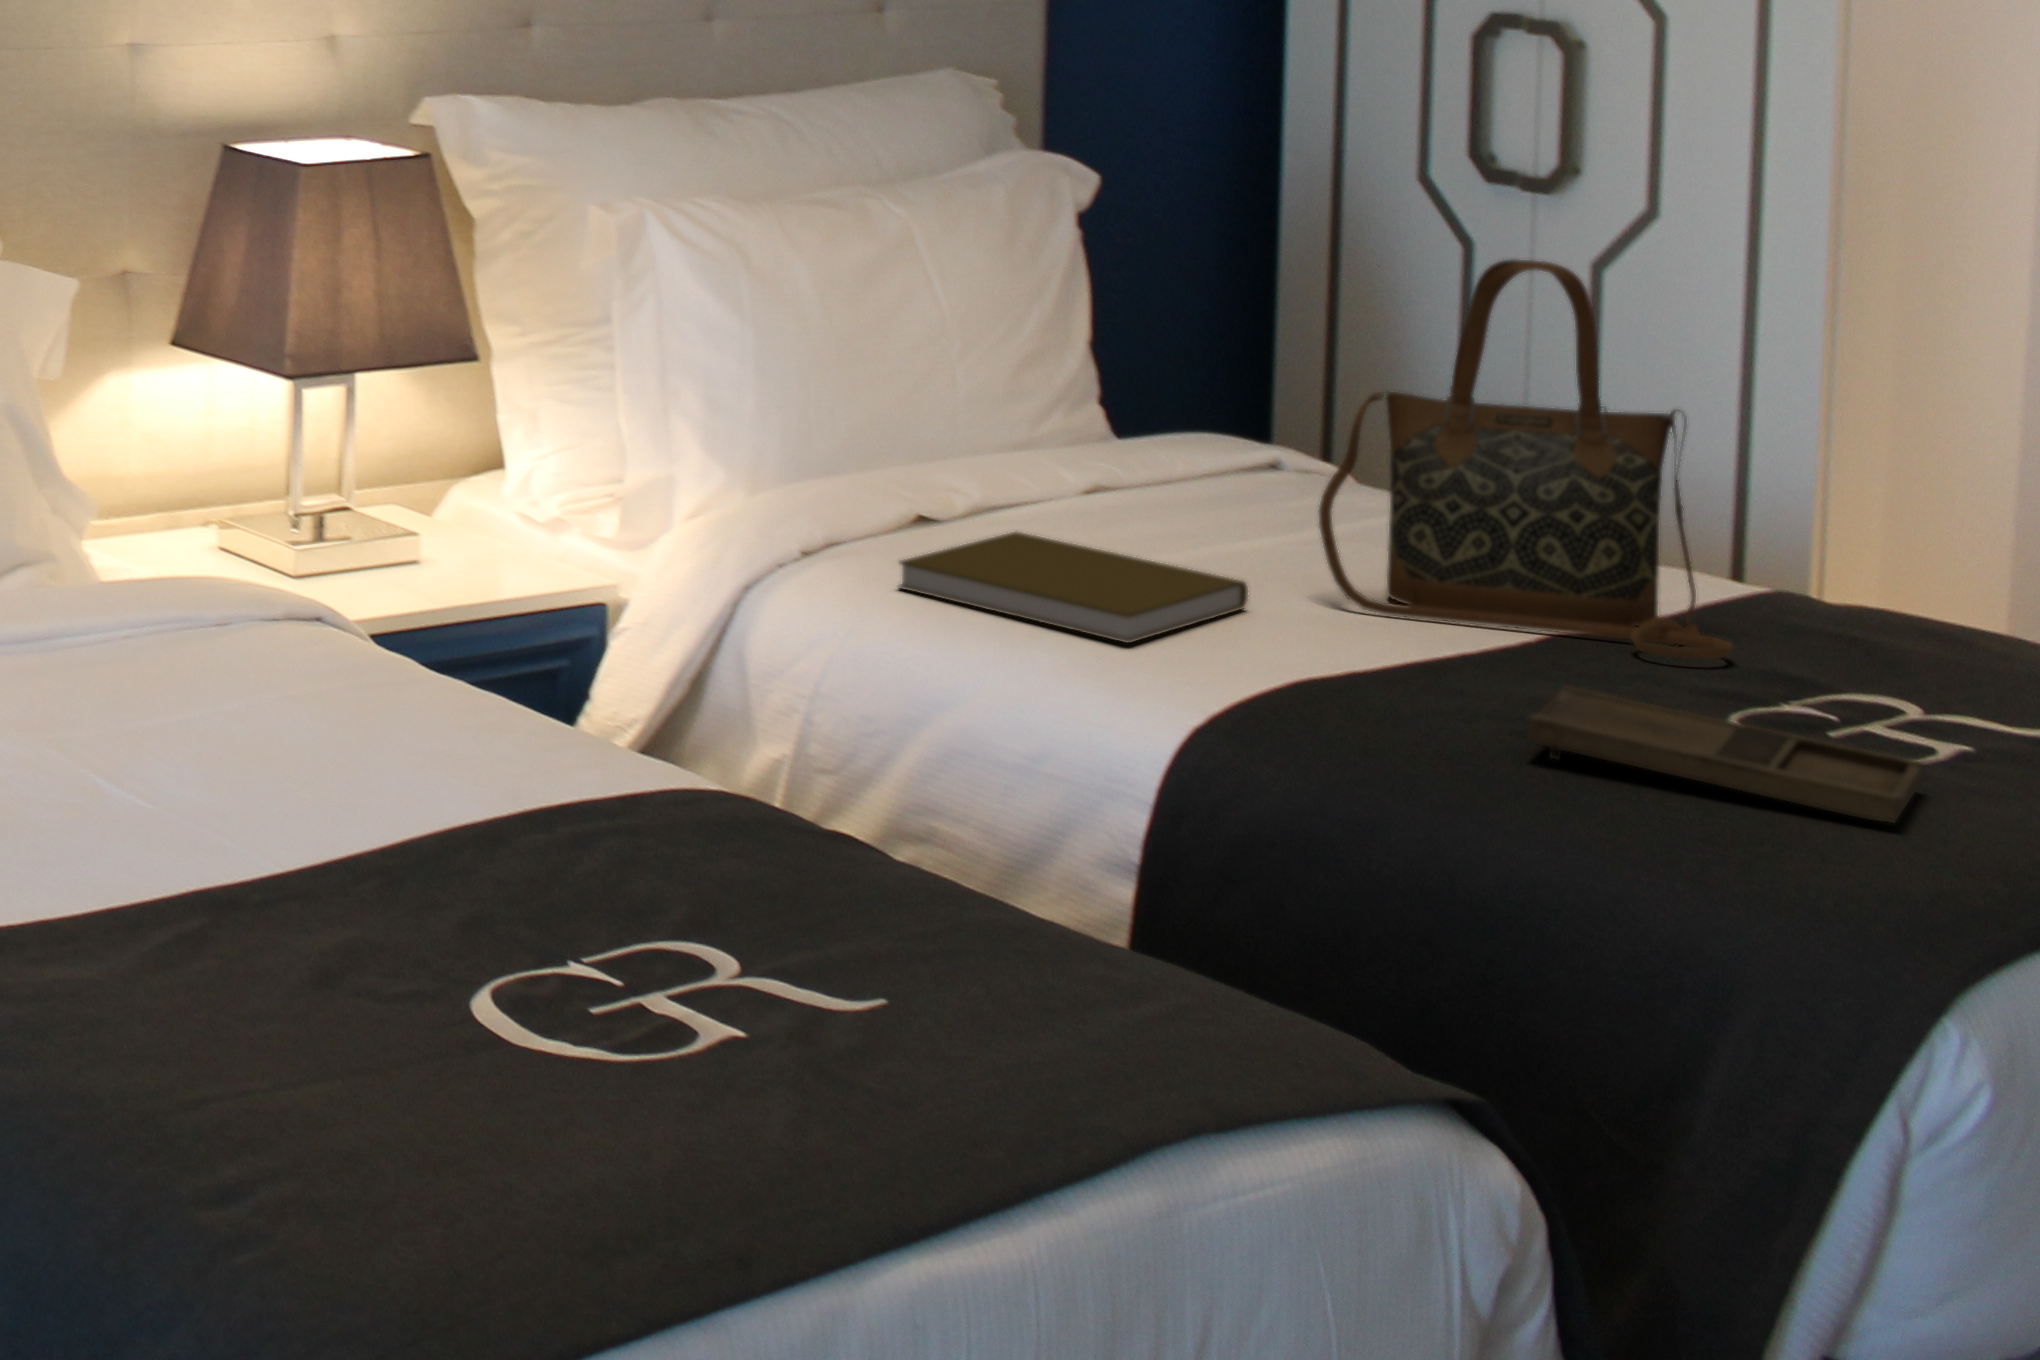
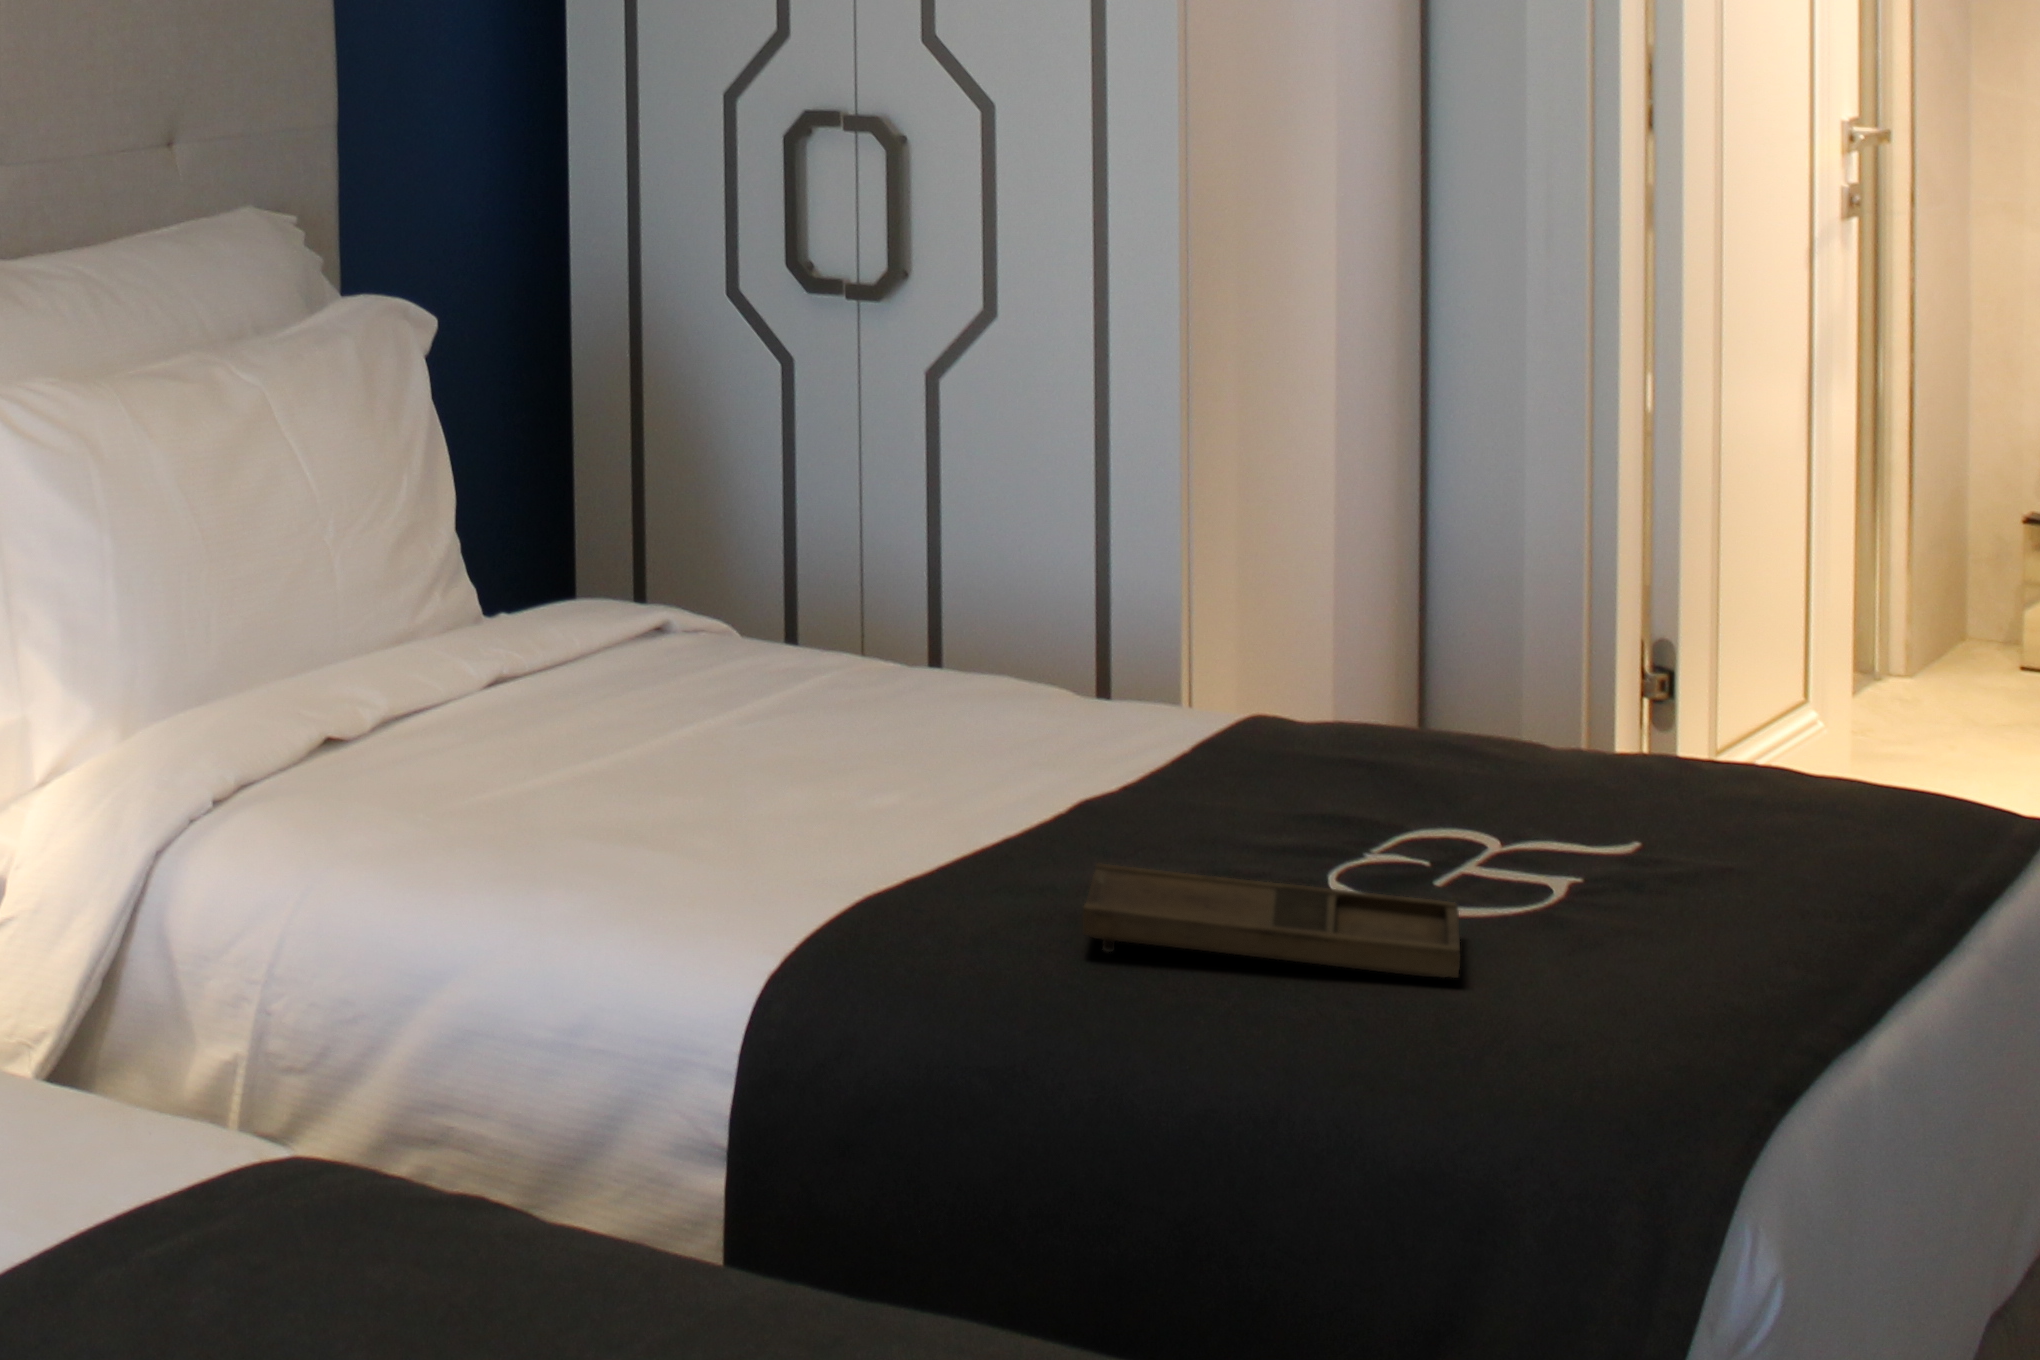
handbag: present [1318,260,1733,659] -> none [783,384,1217,811]
book: present [899,532,1248,643] -> none [337,746,722,872]

